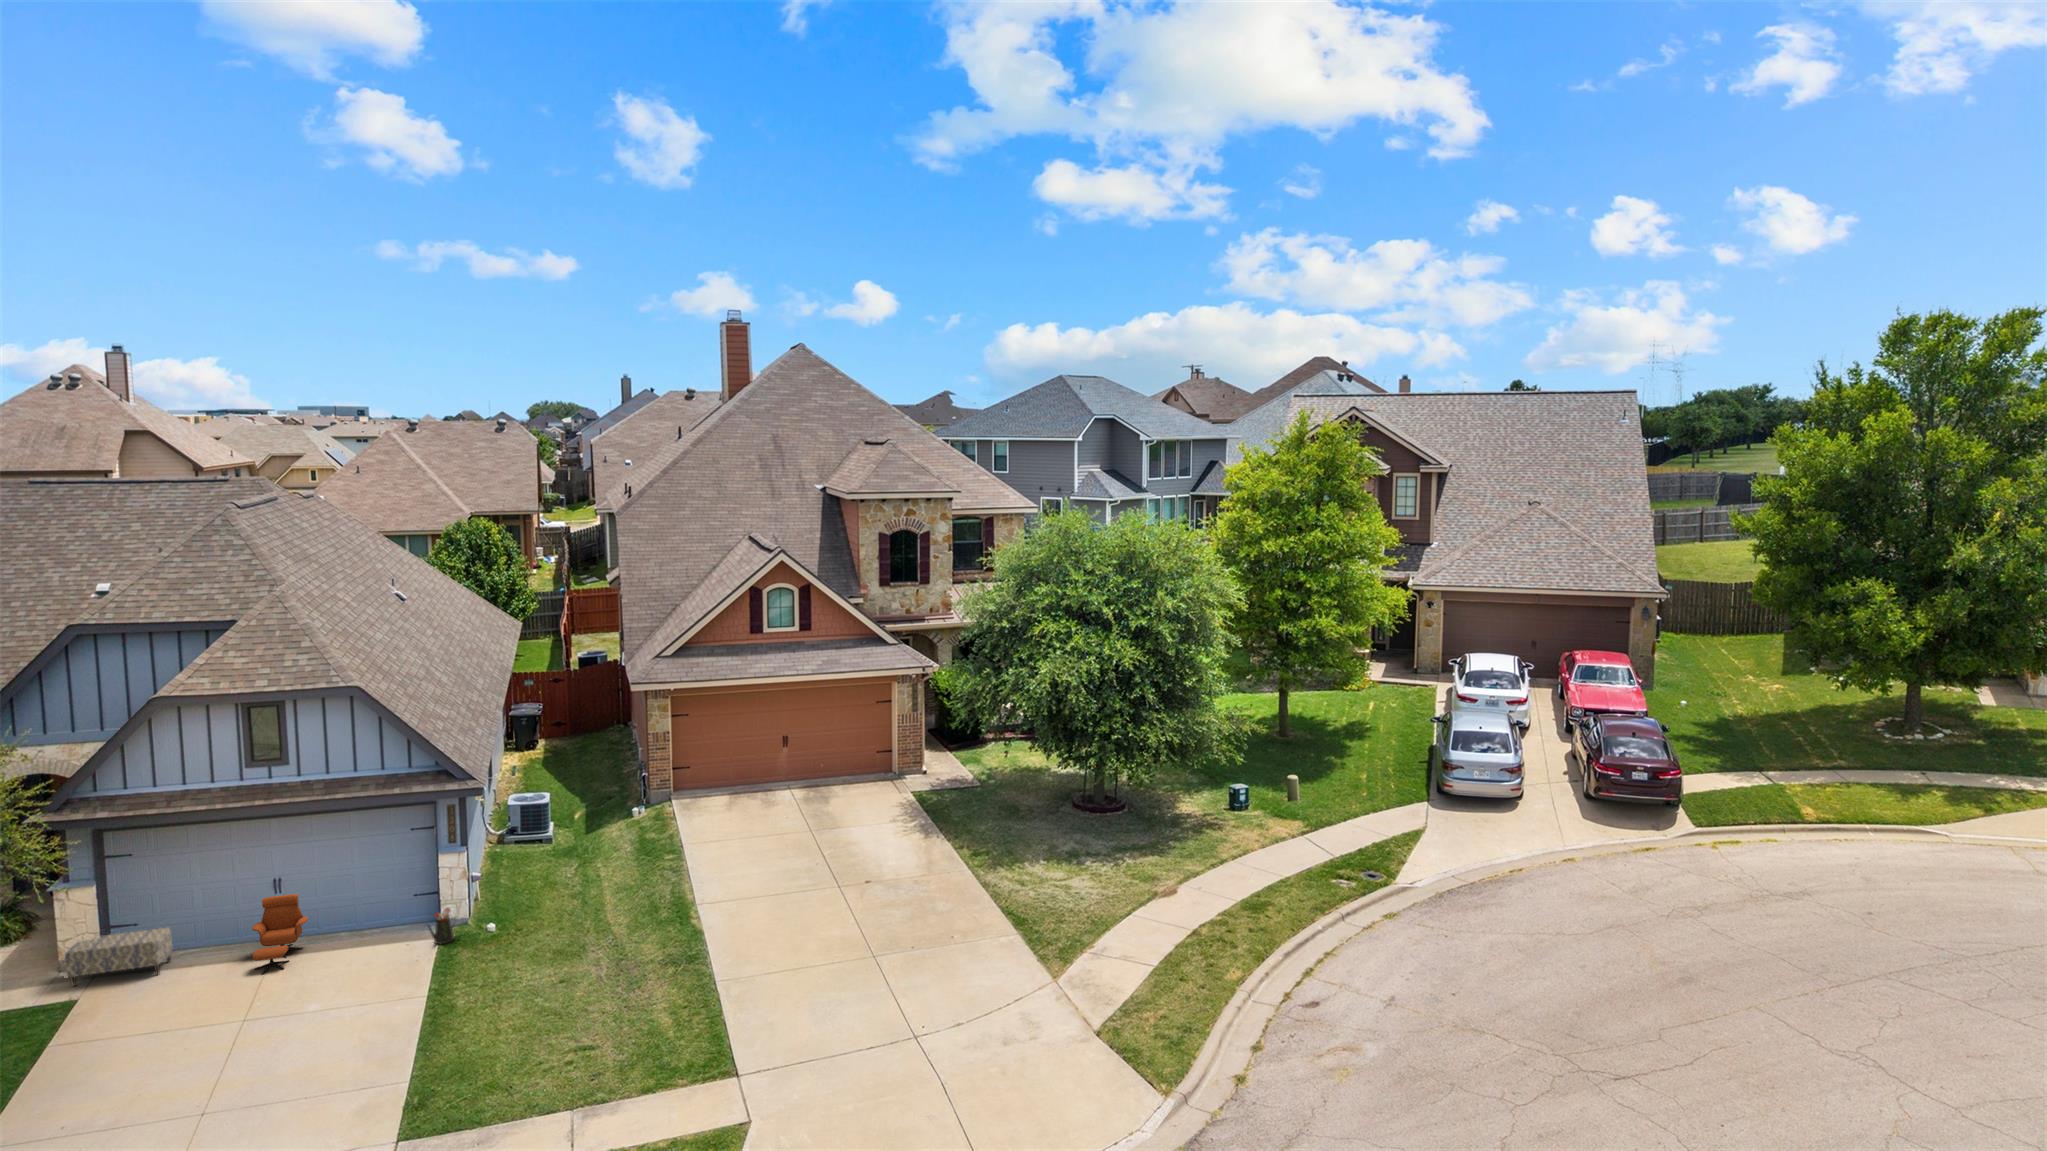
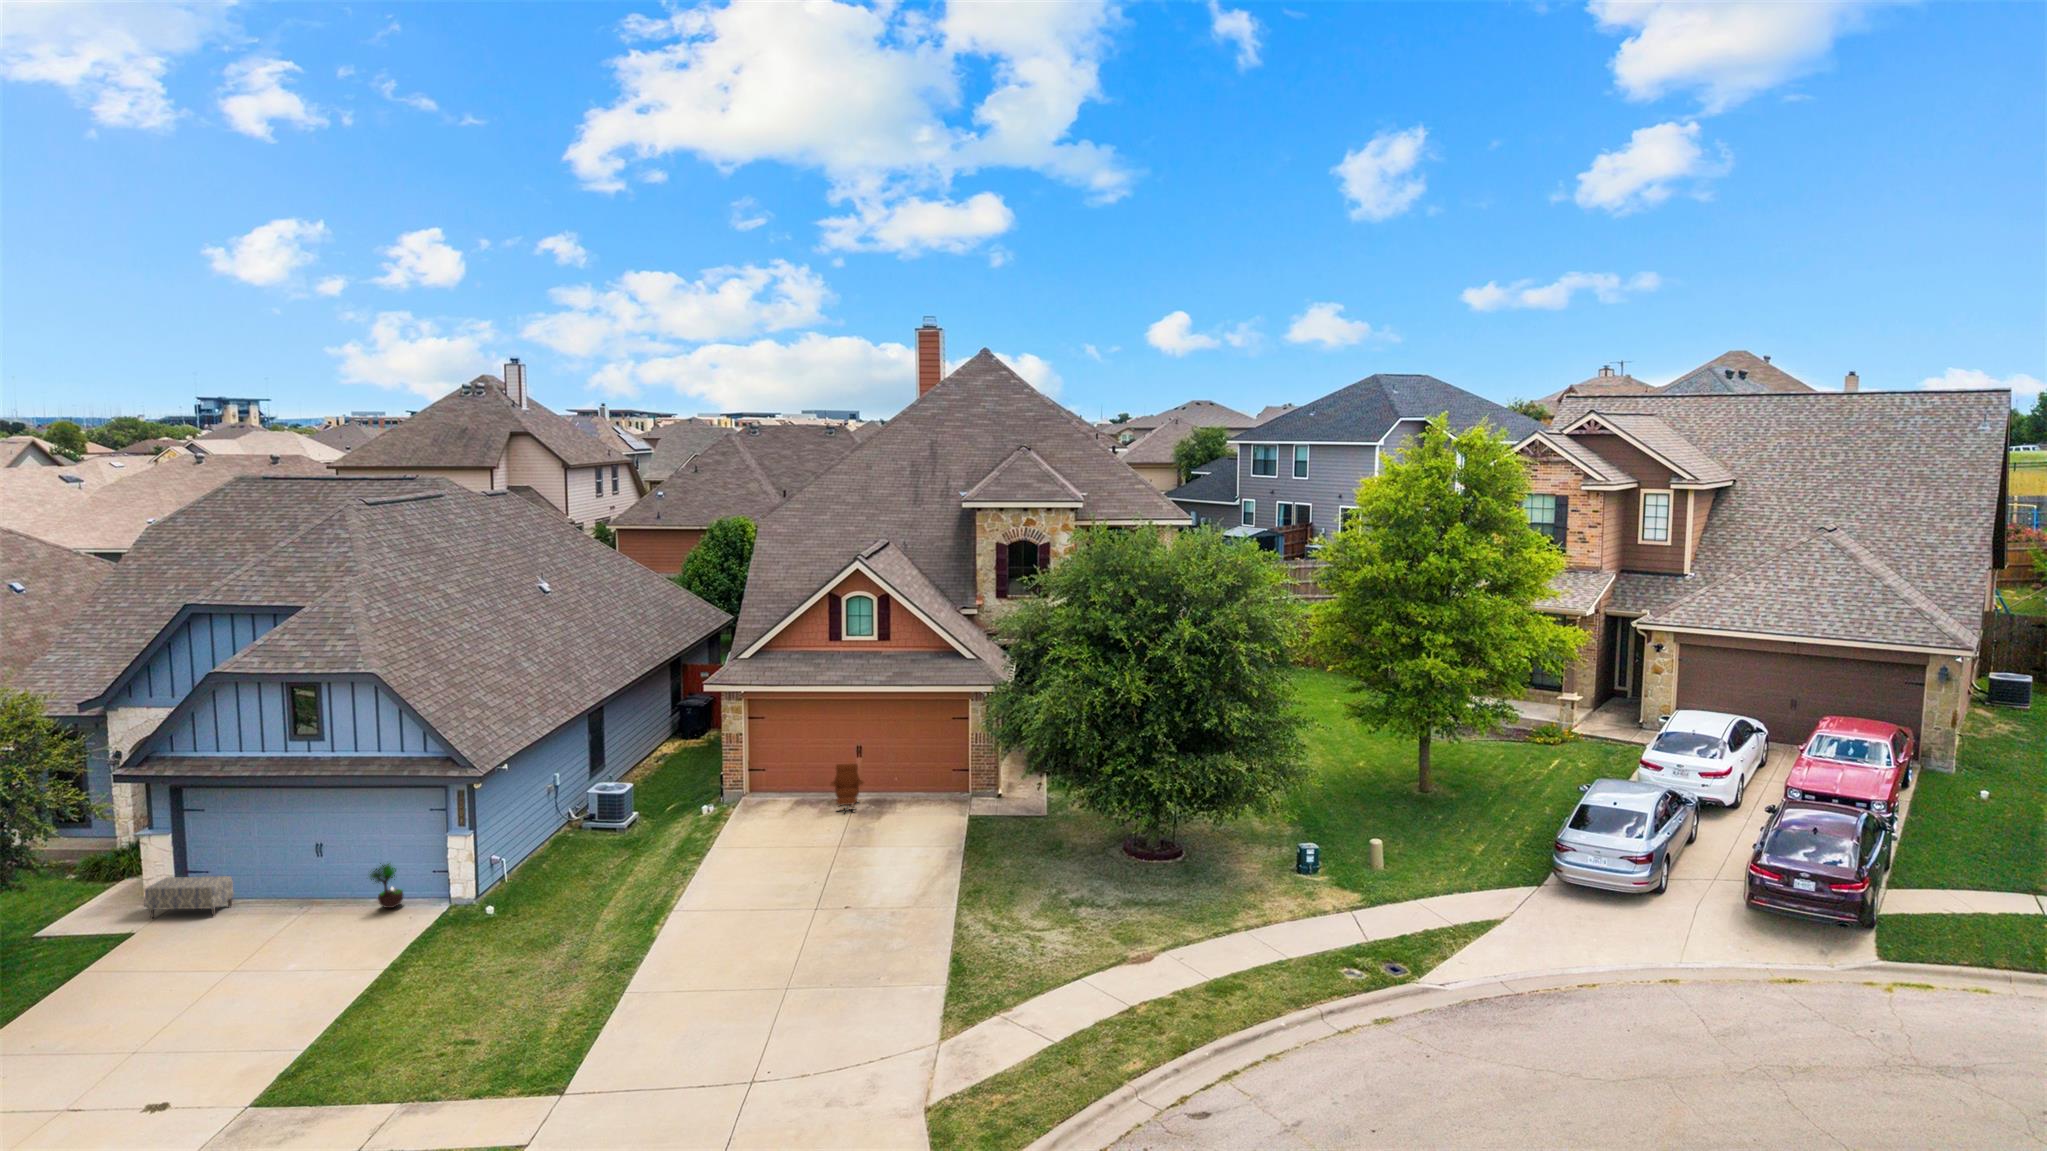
potted tree: none [352,887,390,940] -> present [370,863,403,908]
lounge chair: present [252,894,308,974] -> present [831,763,864,812]
watering can: present [428,907,454,944] -> none [422,885,452,920]

